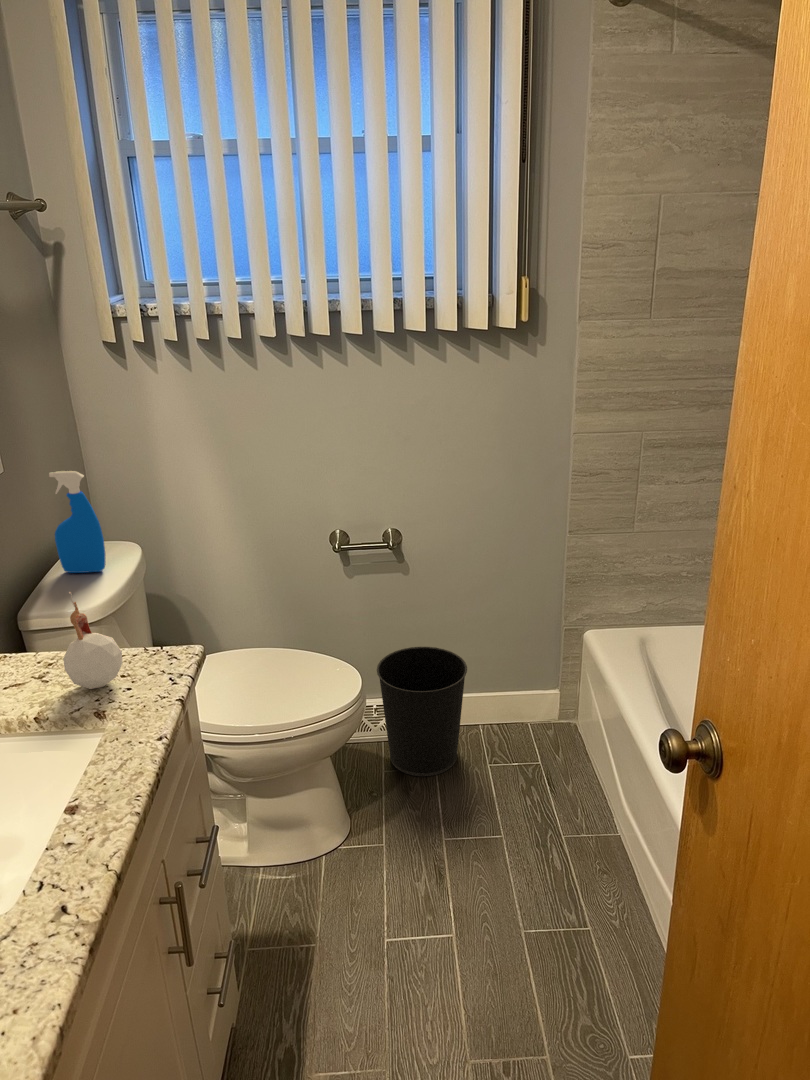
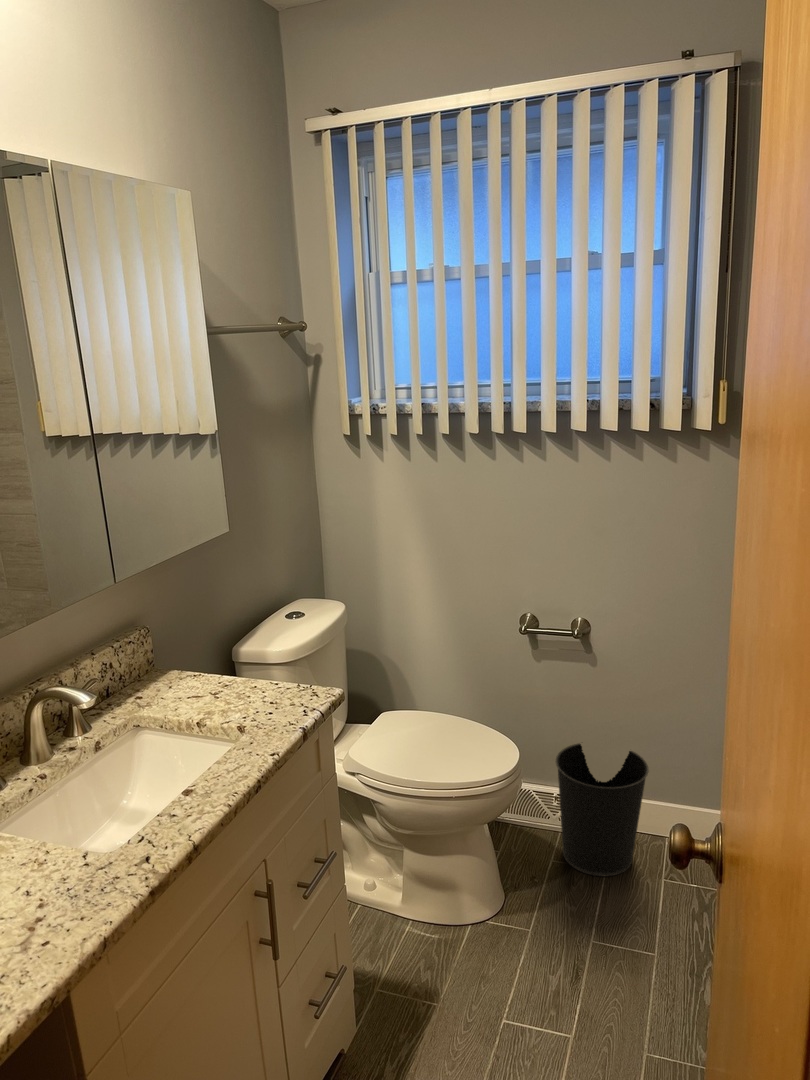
spray bottle: present [49,471,106,573] -> none [280,532,318,621]
candle: present [63,592,123,689] -> none [227,626,272,708]

